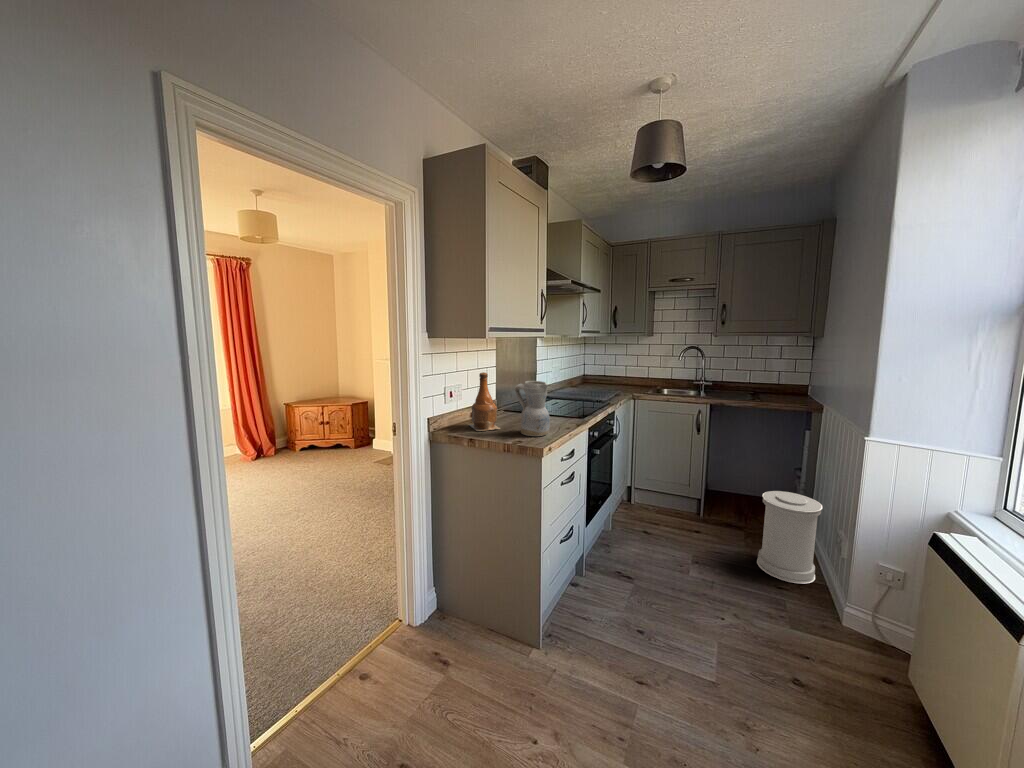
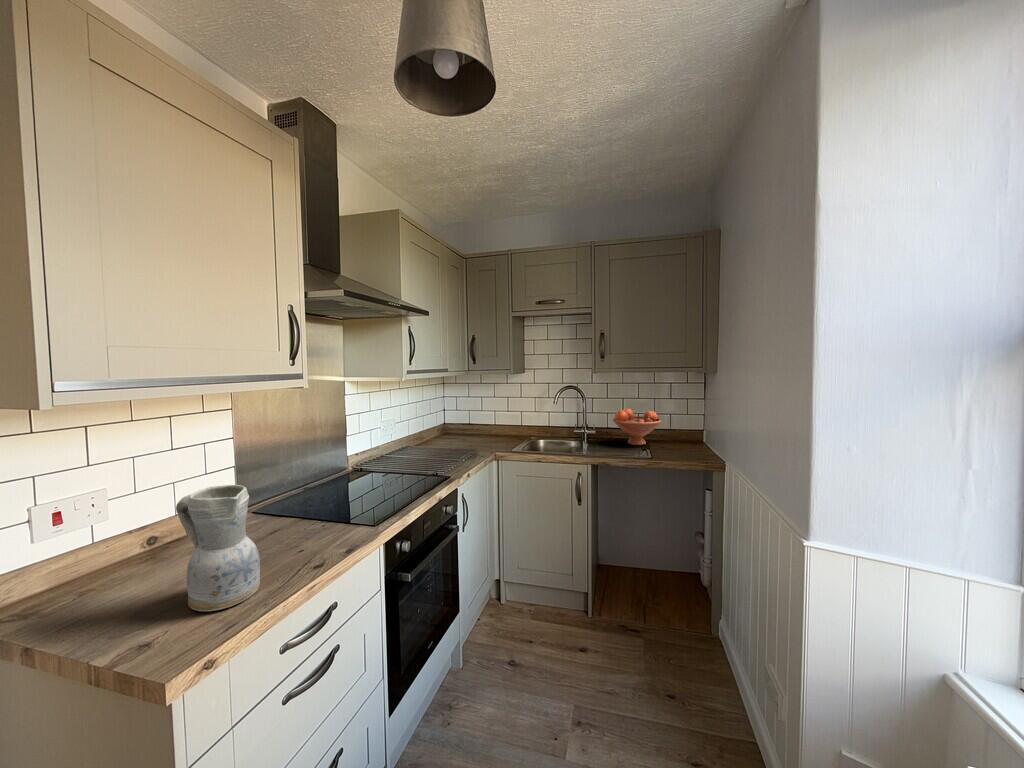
fruit bowl: none [728,366,771,395] -> present [613,408,661,445]
bottle: present [469,372,500,431] -> none [87,470,167,606]
trash can: present [757,491,822,584] -> none [661,590,739,742]

